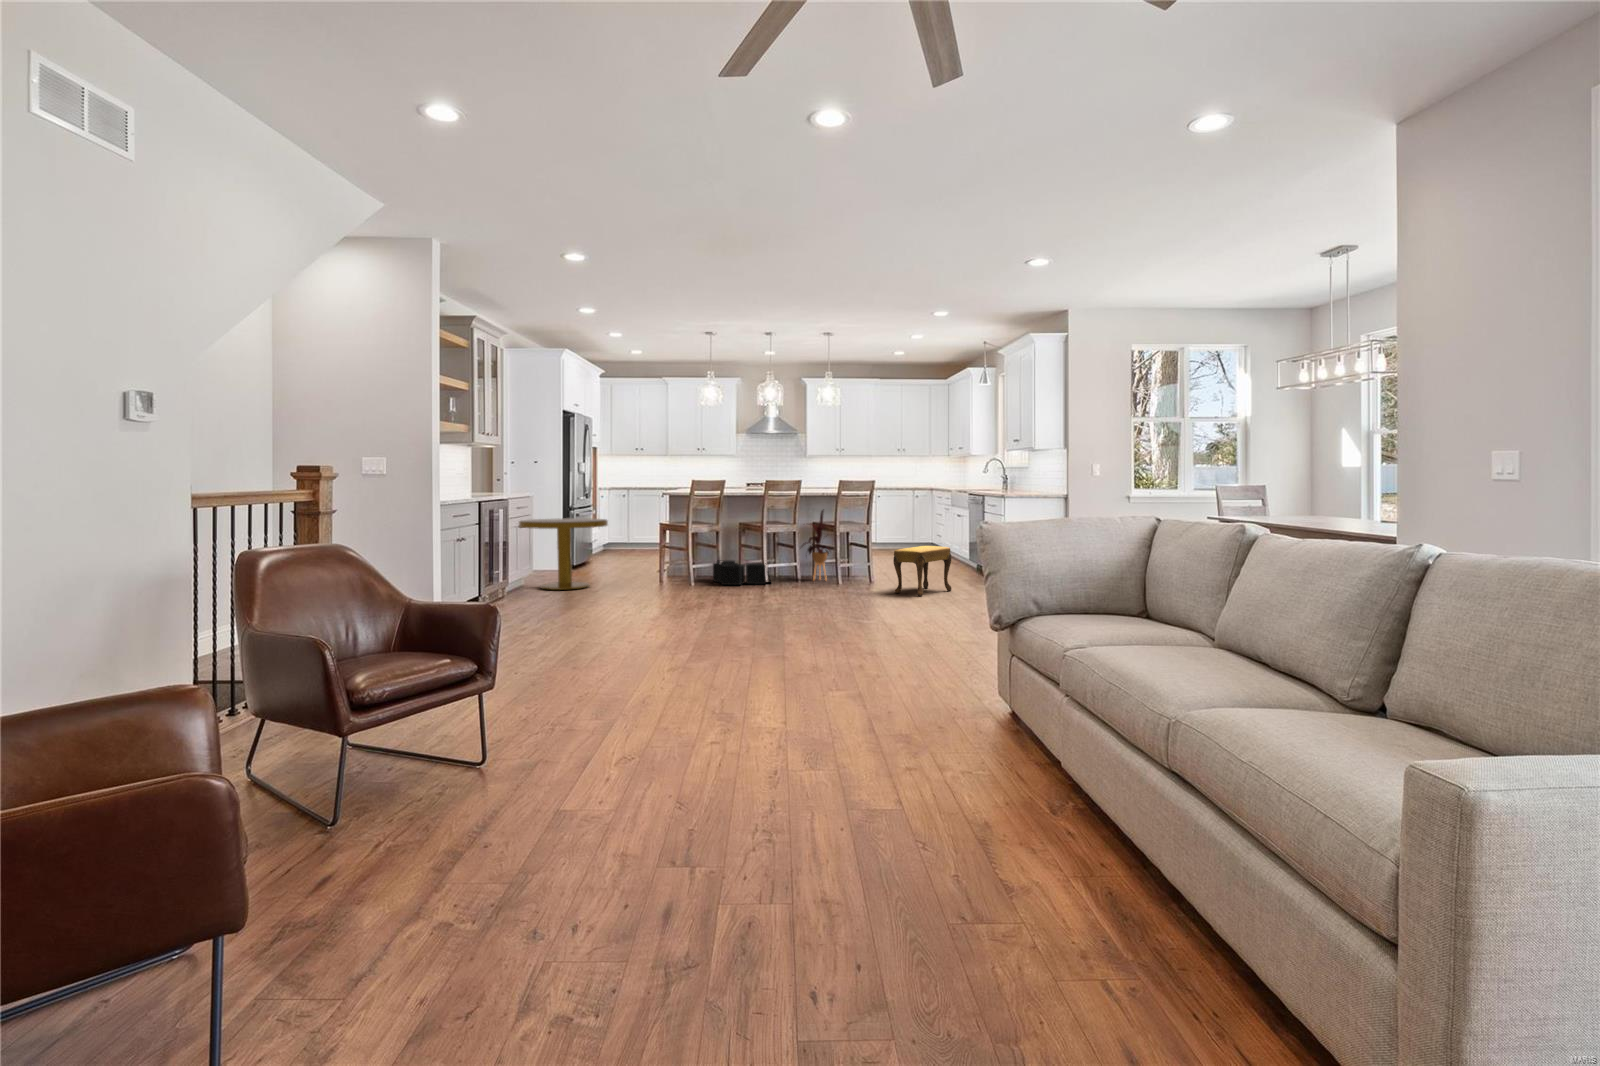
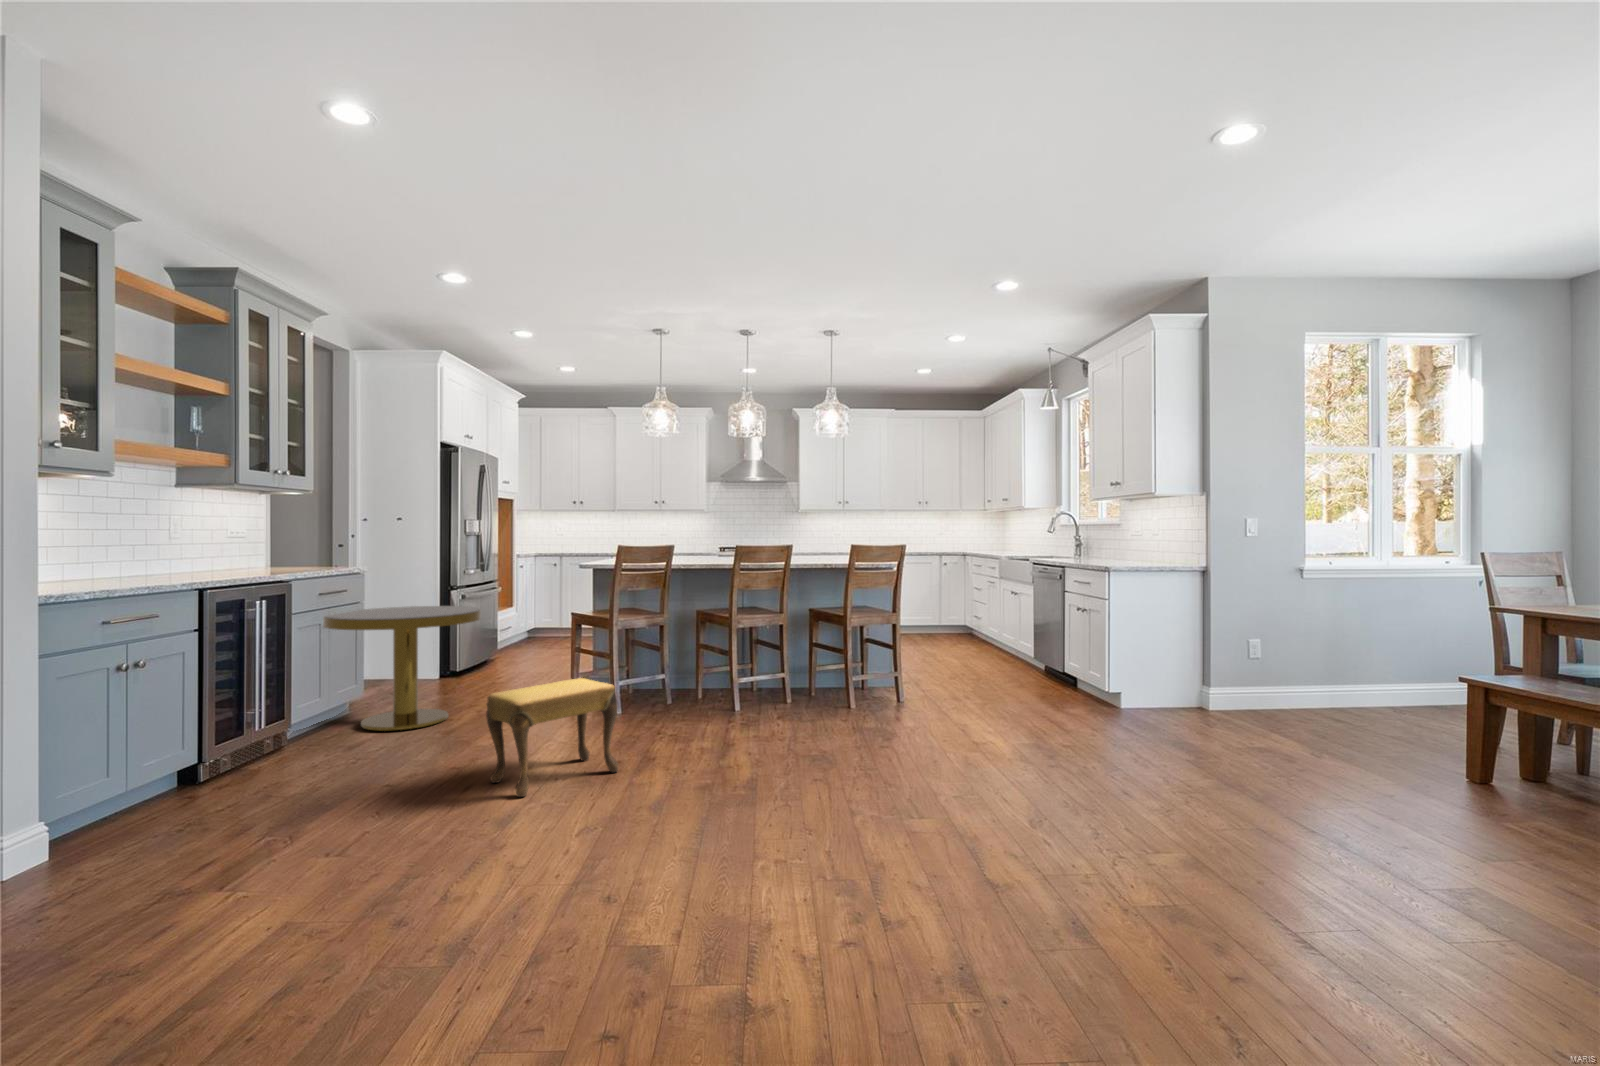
house plant: present [802,510,830,580] -> none [786,590,843,702]
footstool: present [893,546,952,596] -> present [486,678,618,797]
storage bin: present [713,560,771,585] -> none [653,669,744,716]

